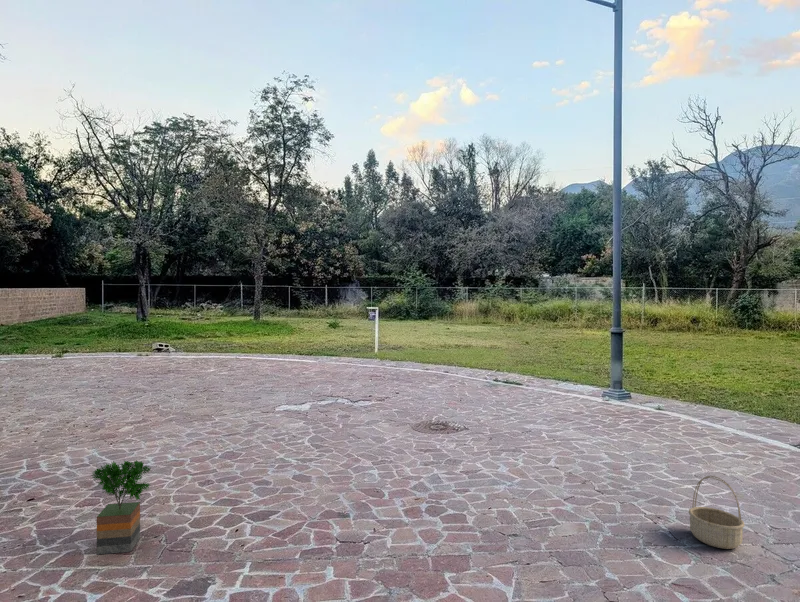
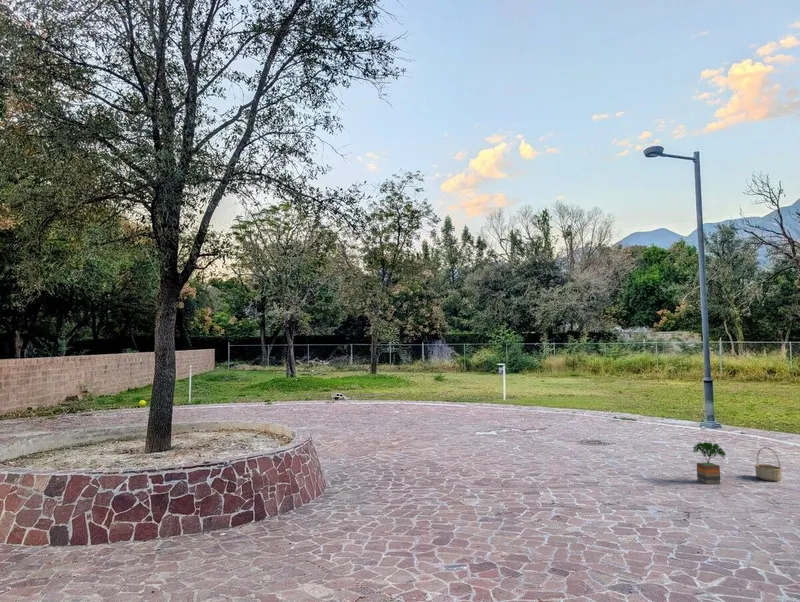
potted tree: present [92,460,150,555] -> present [693,442,726,484]

